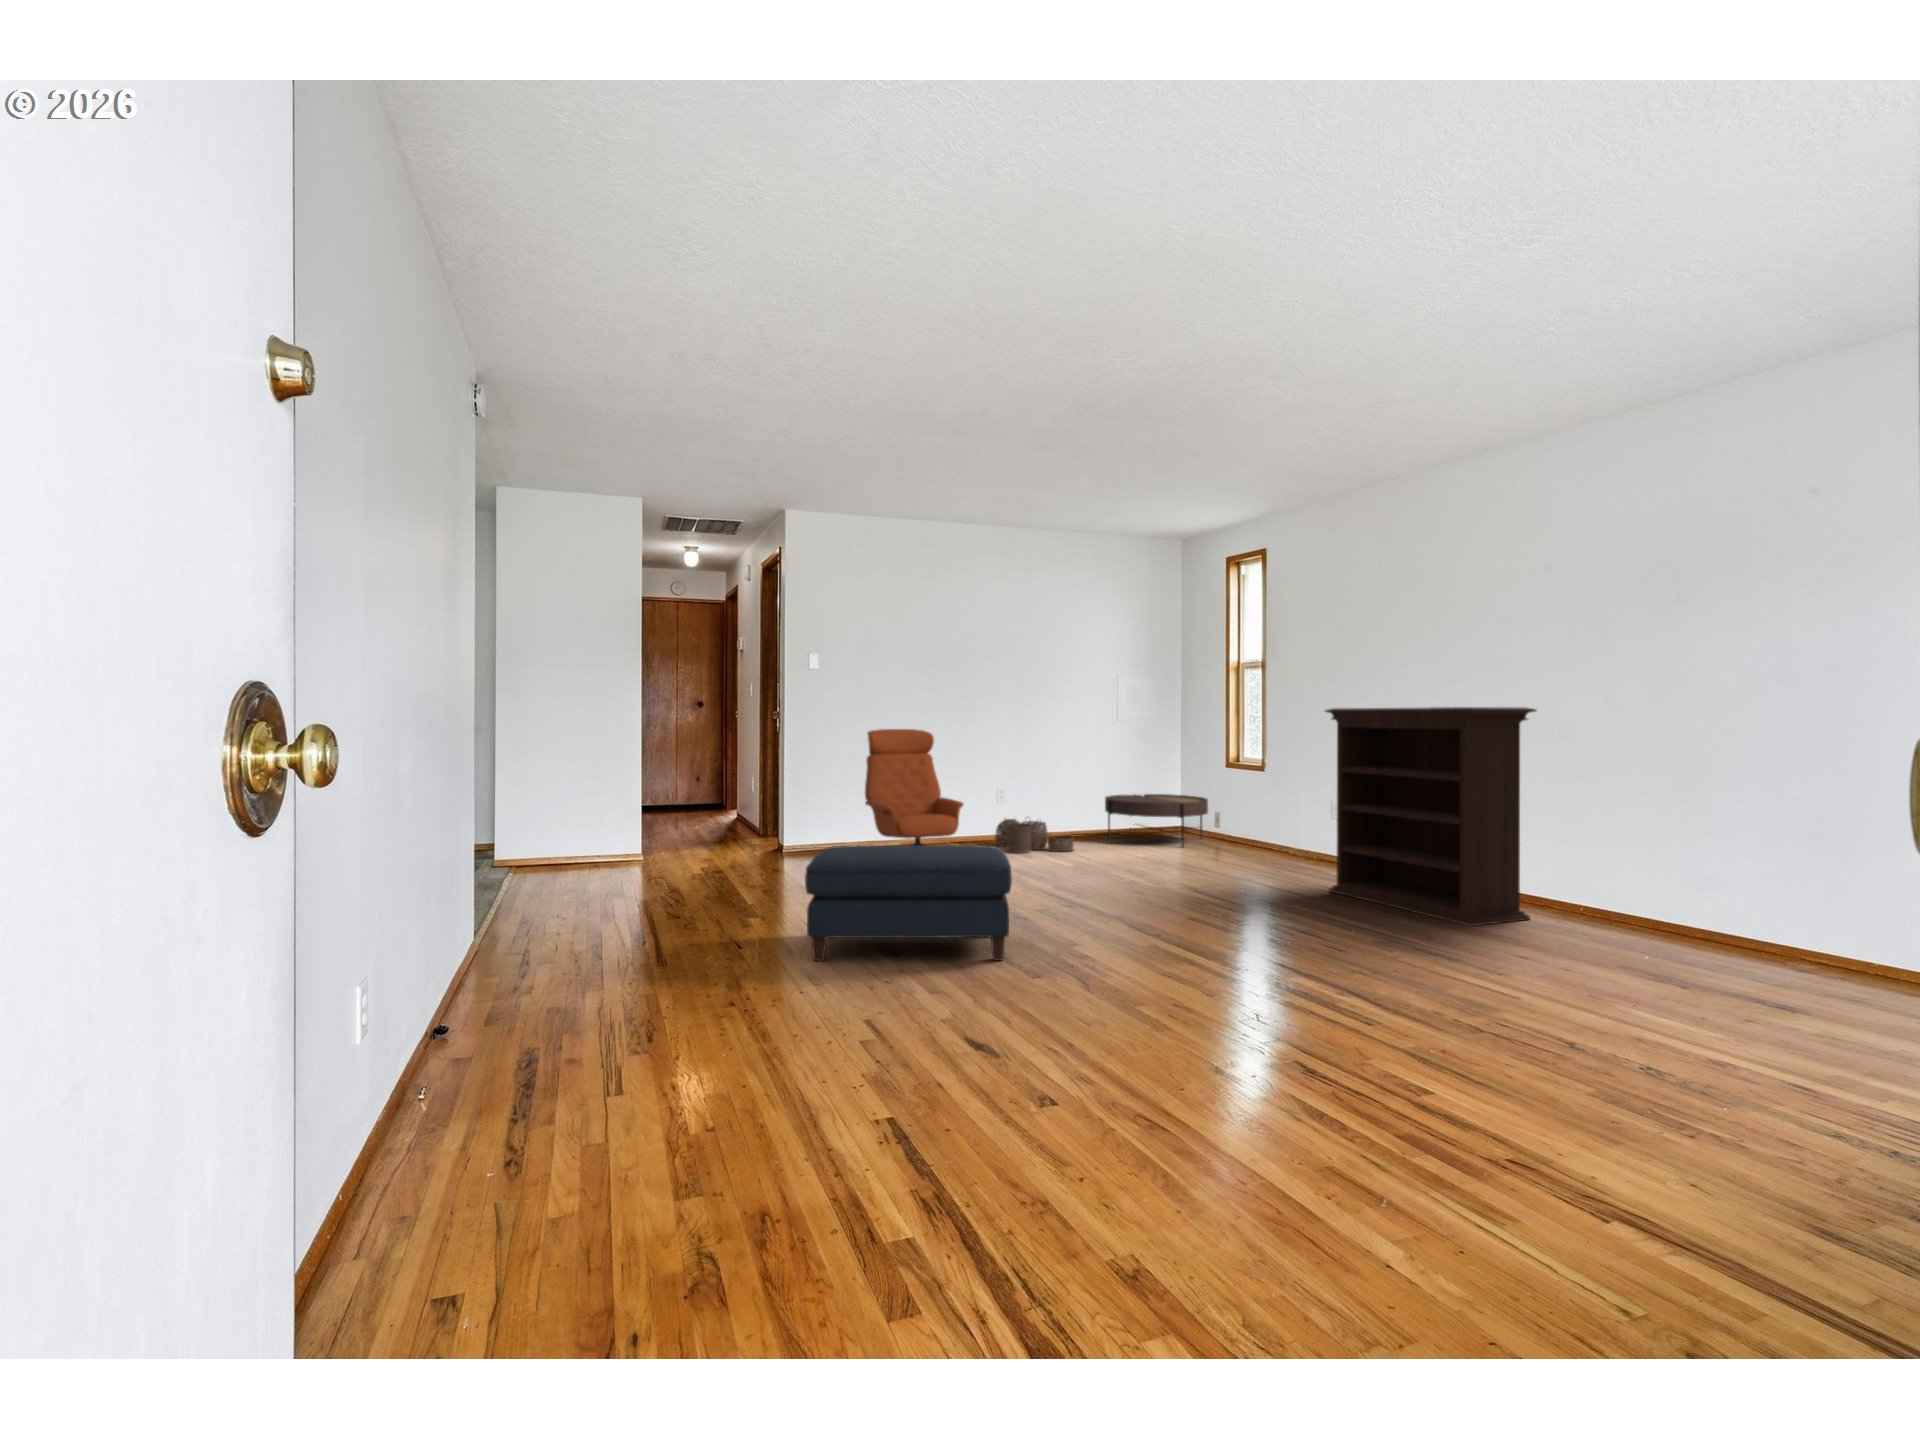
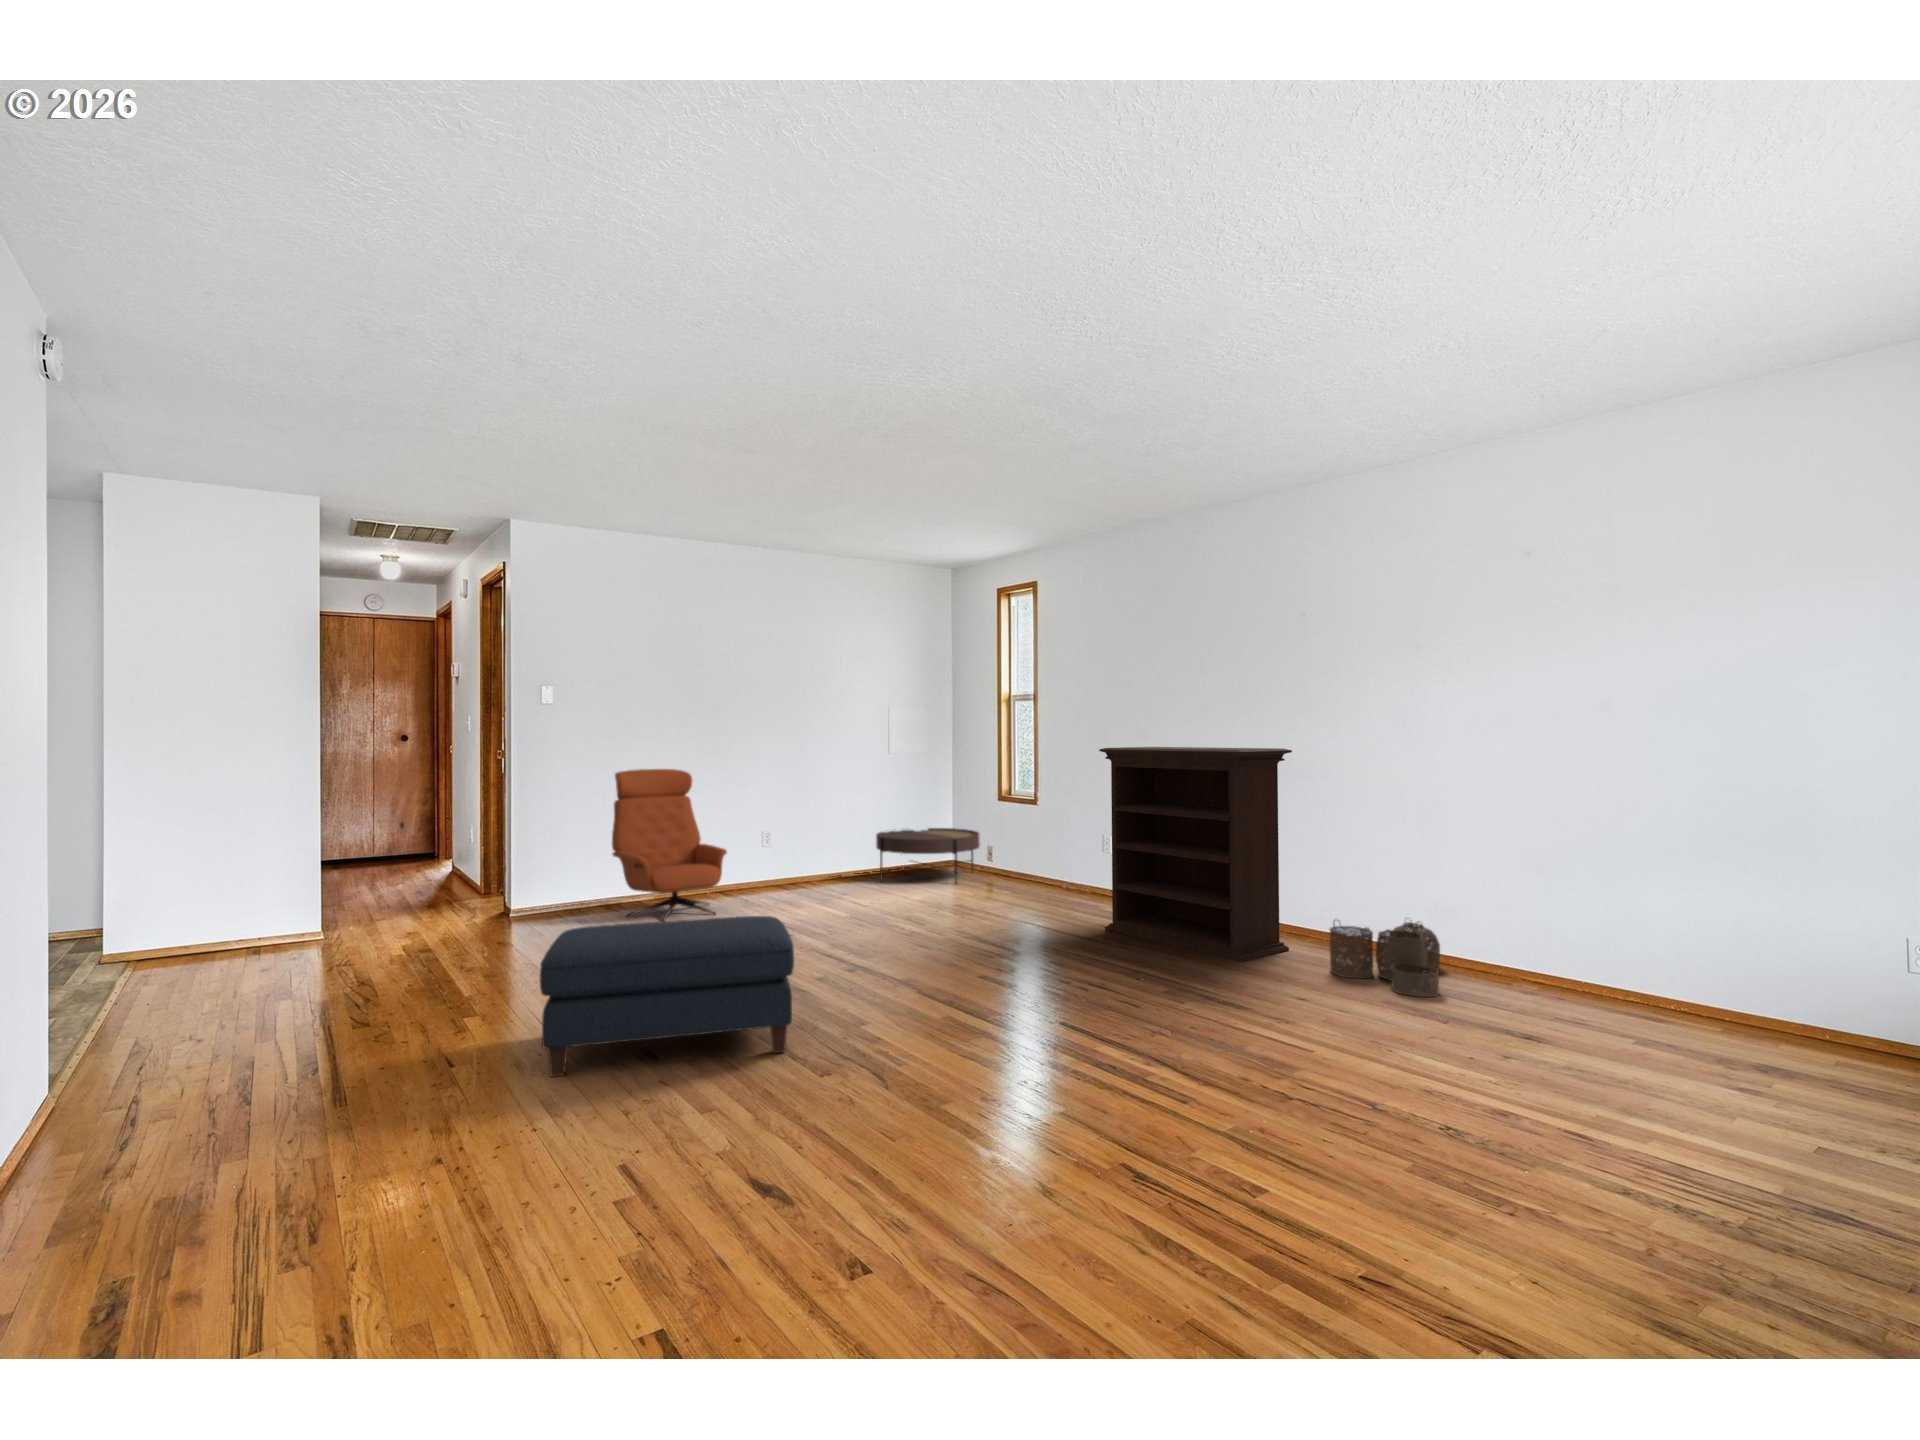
woven basket: present [995,819,1074,853] -> present [1330,918,1440,997]

